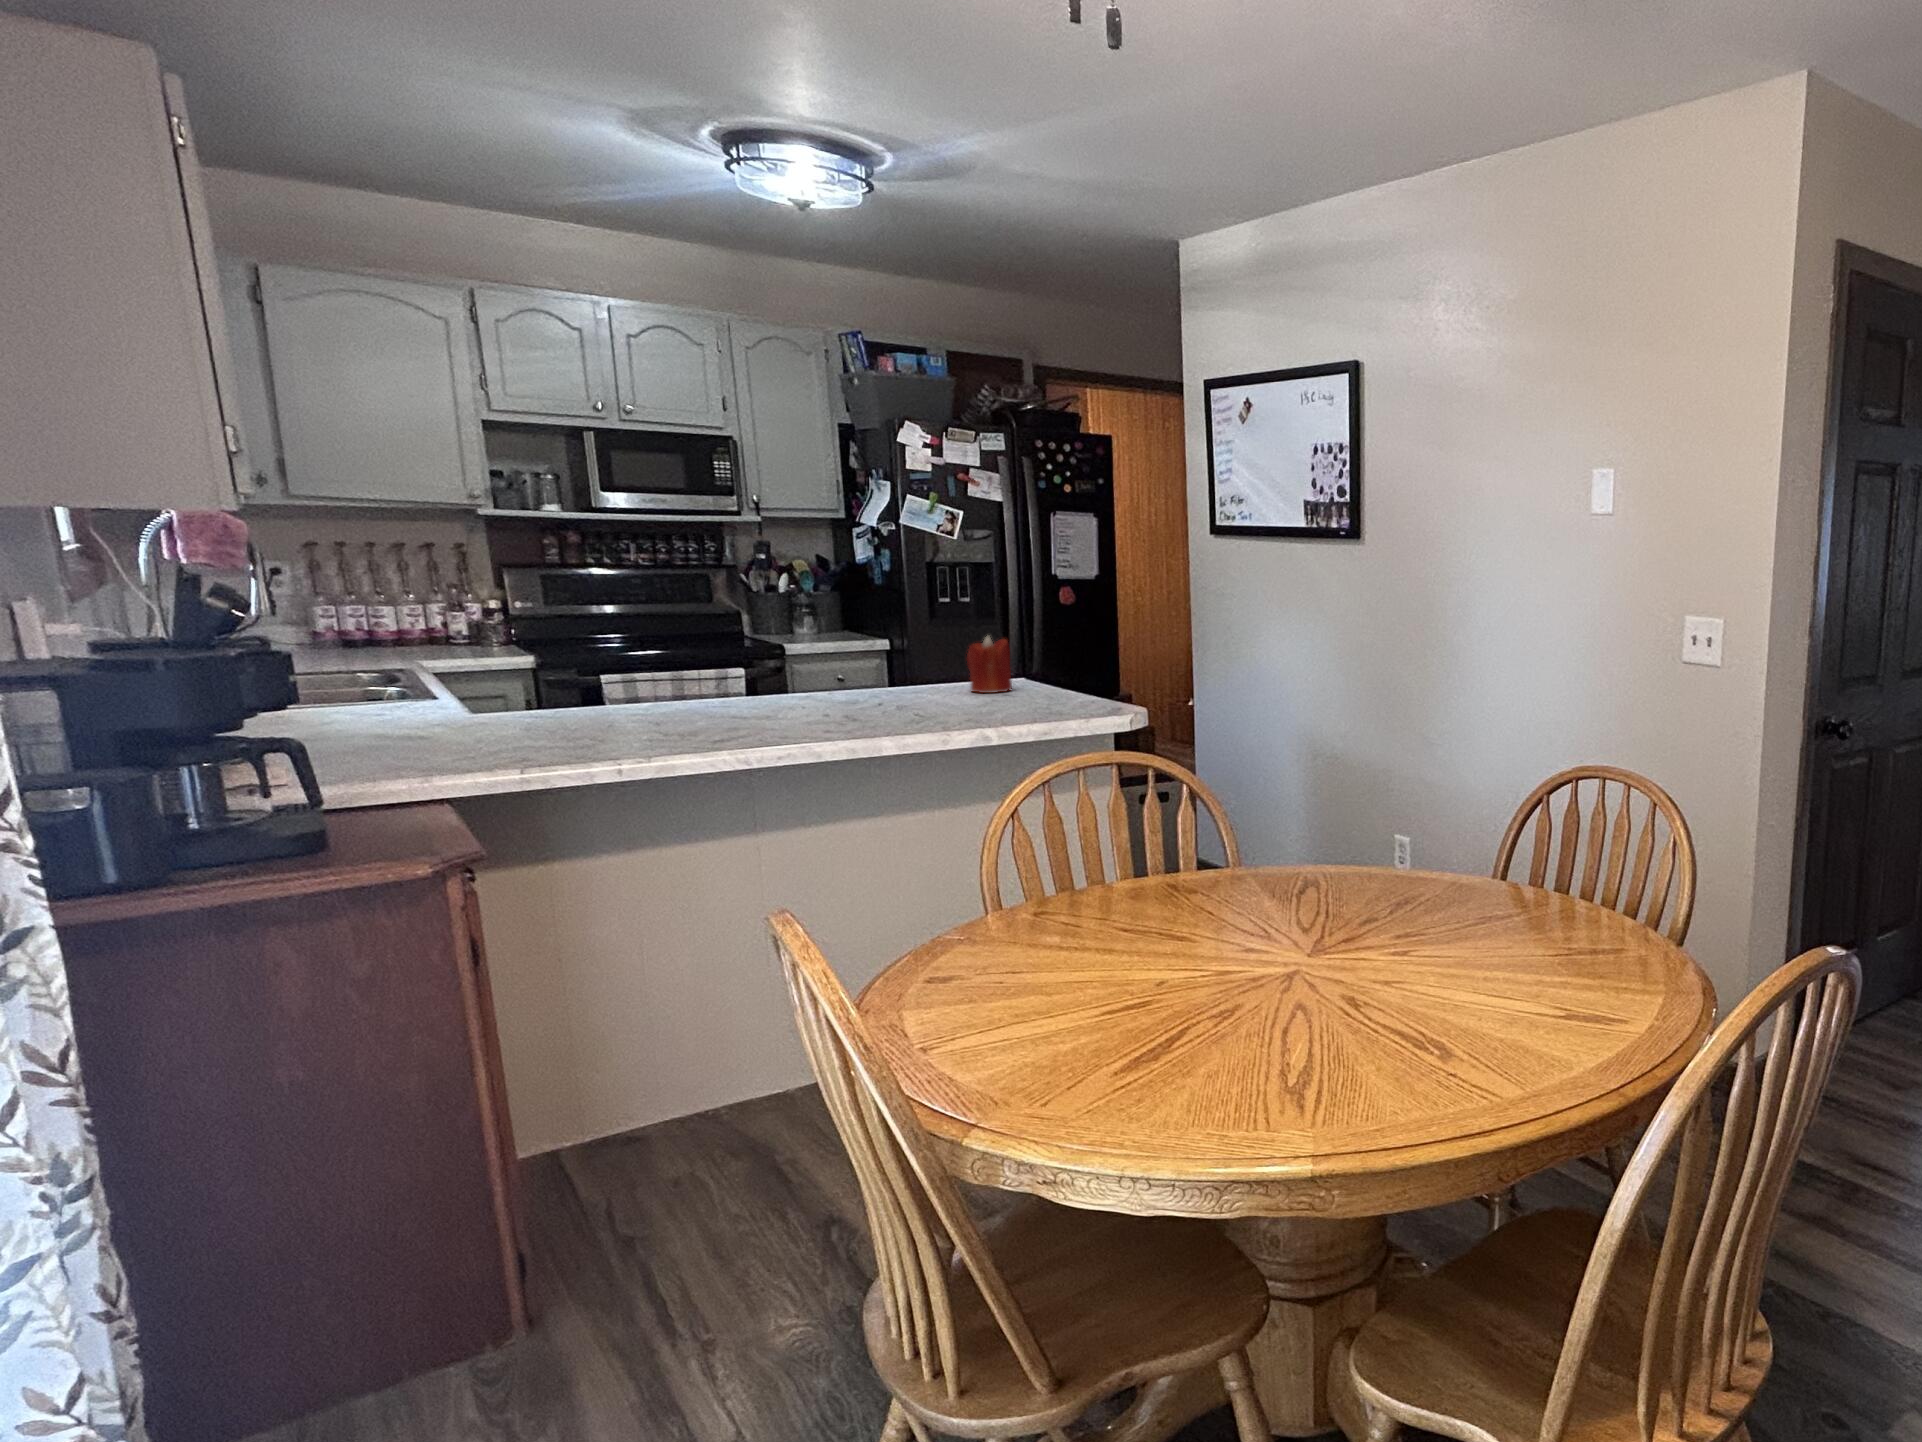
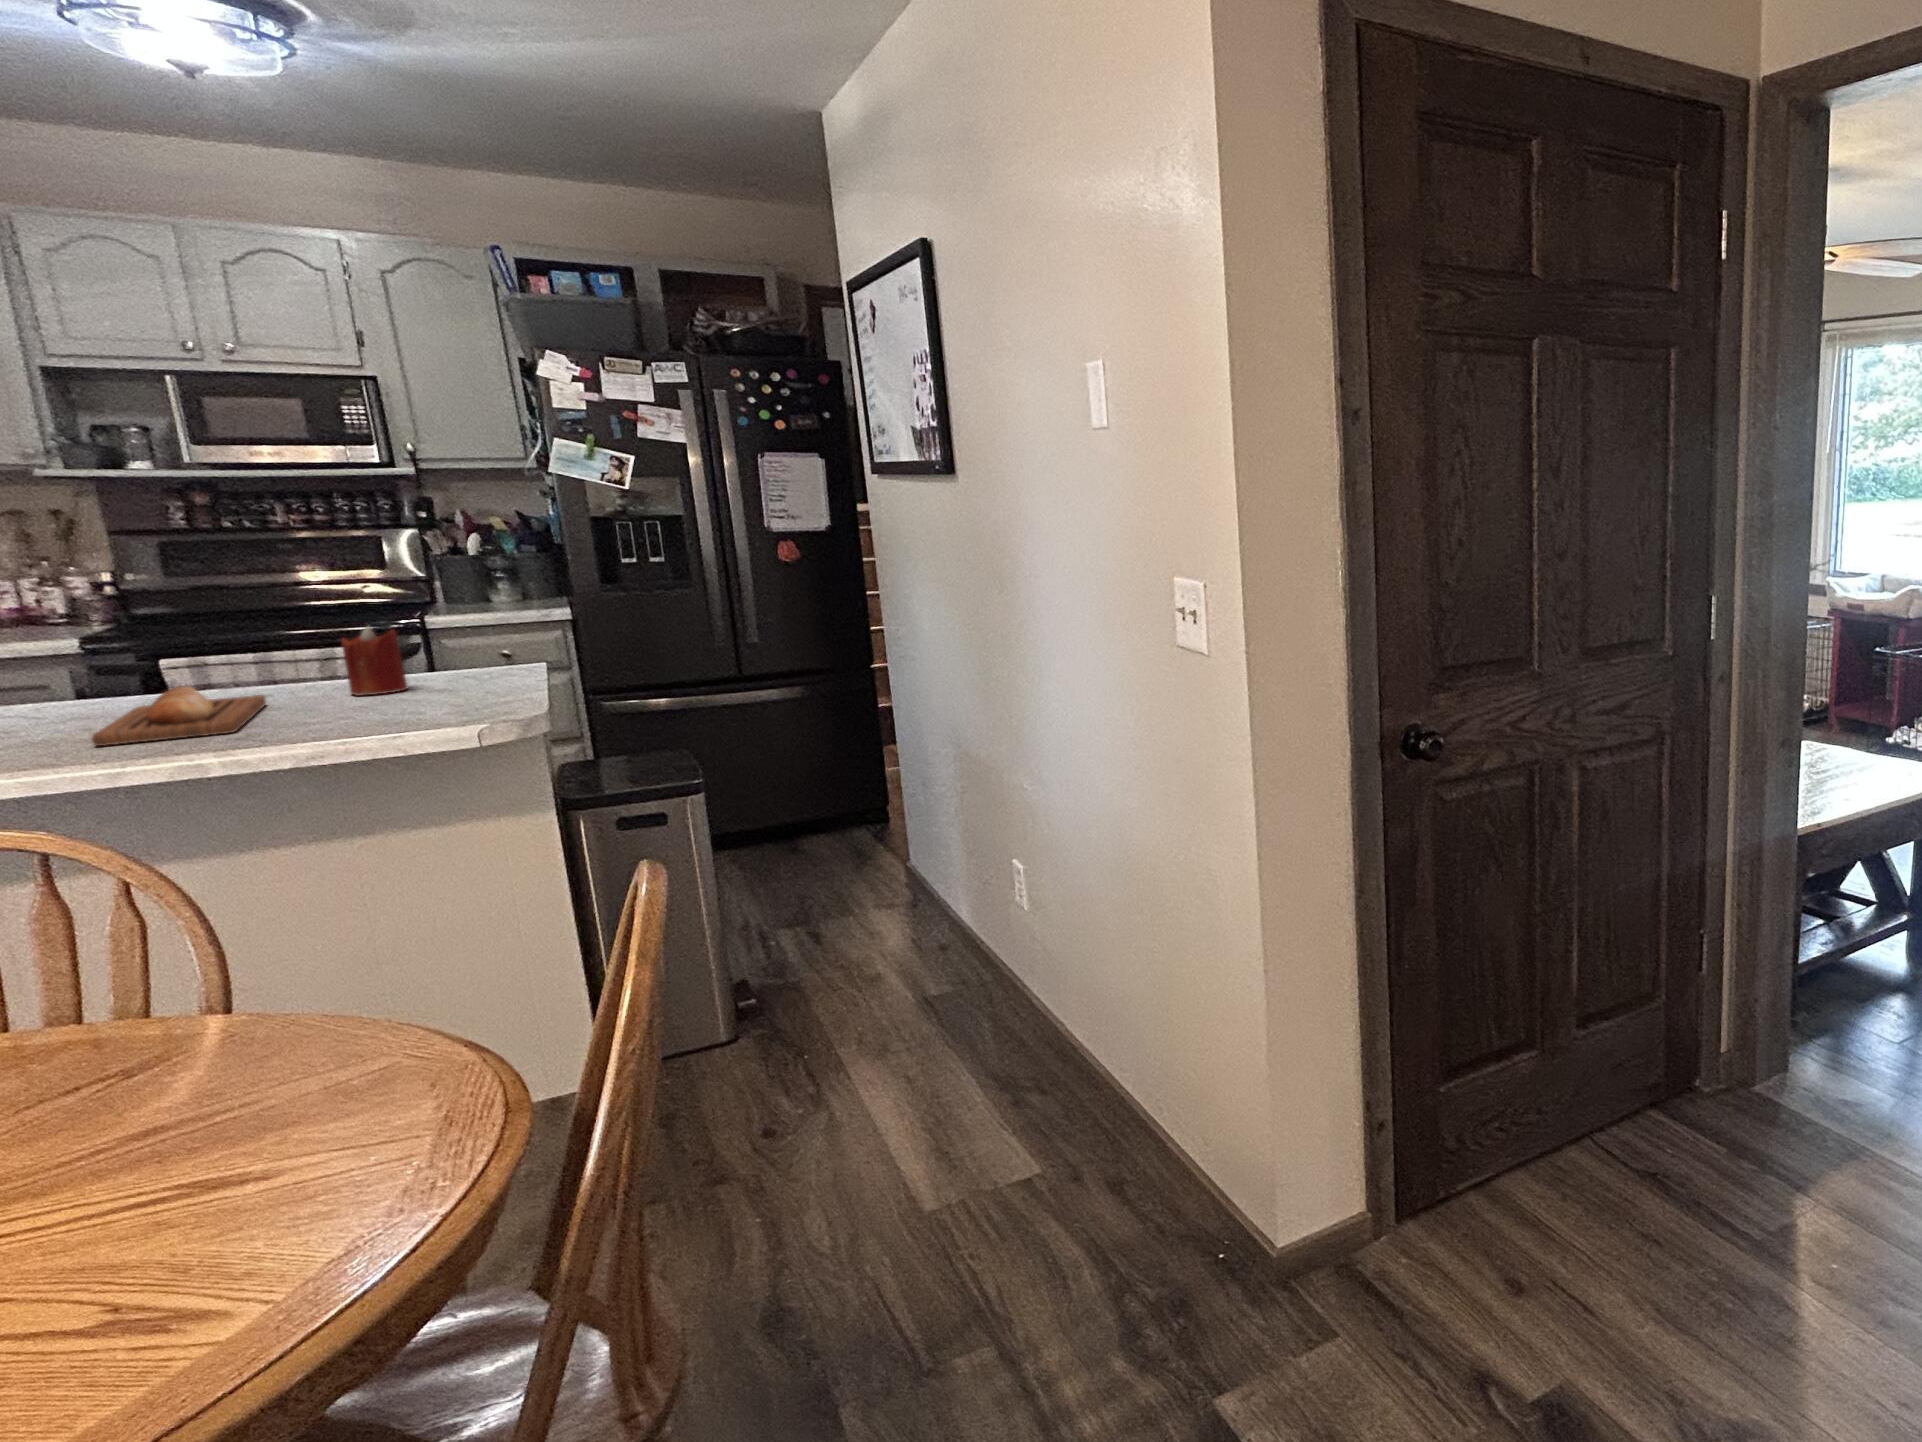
bread loaf: none [839,679,975,720] -> present [92,686,266,746]

